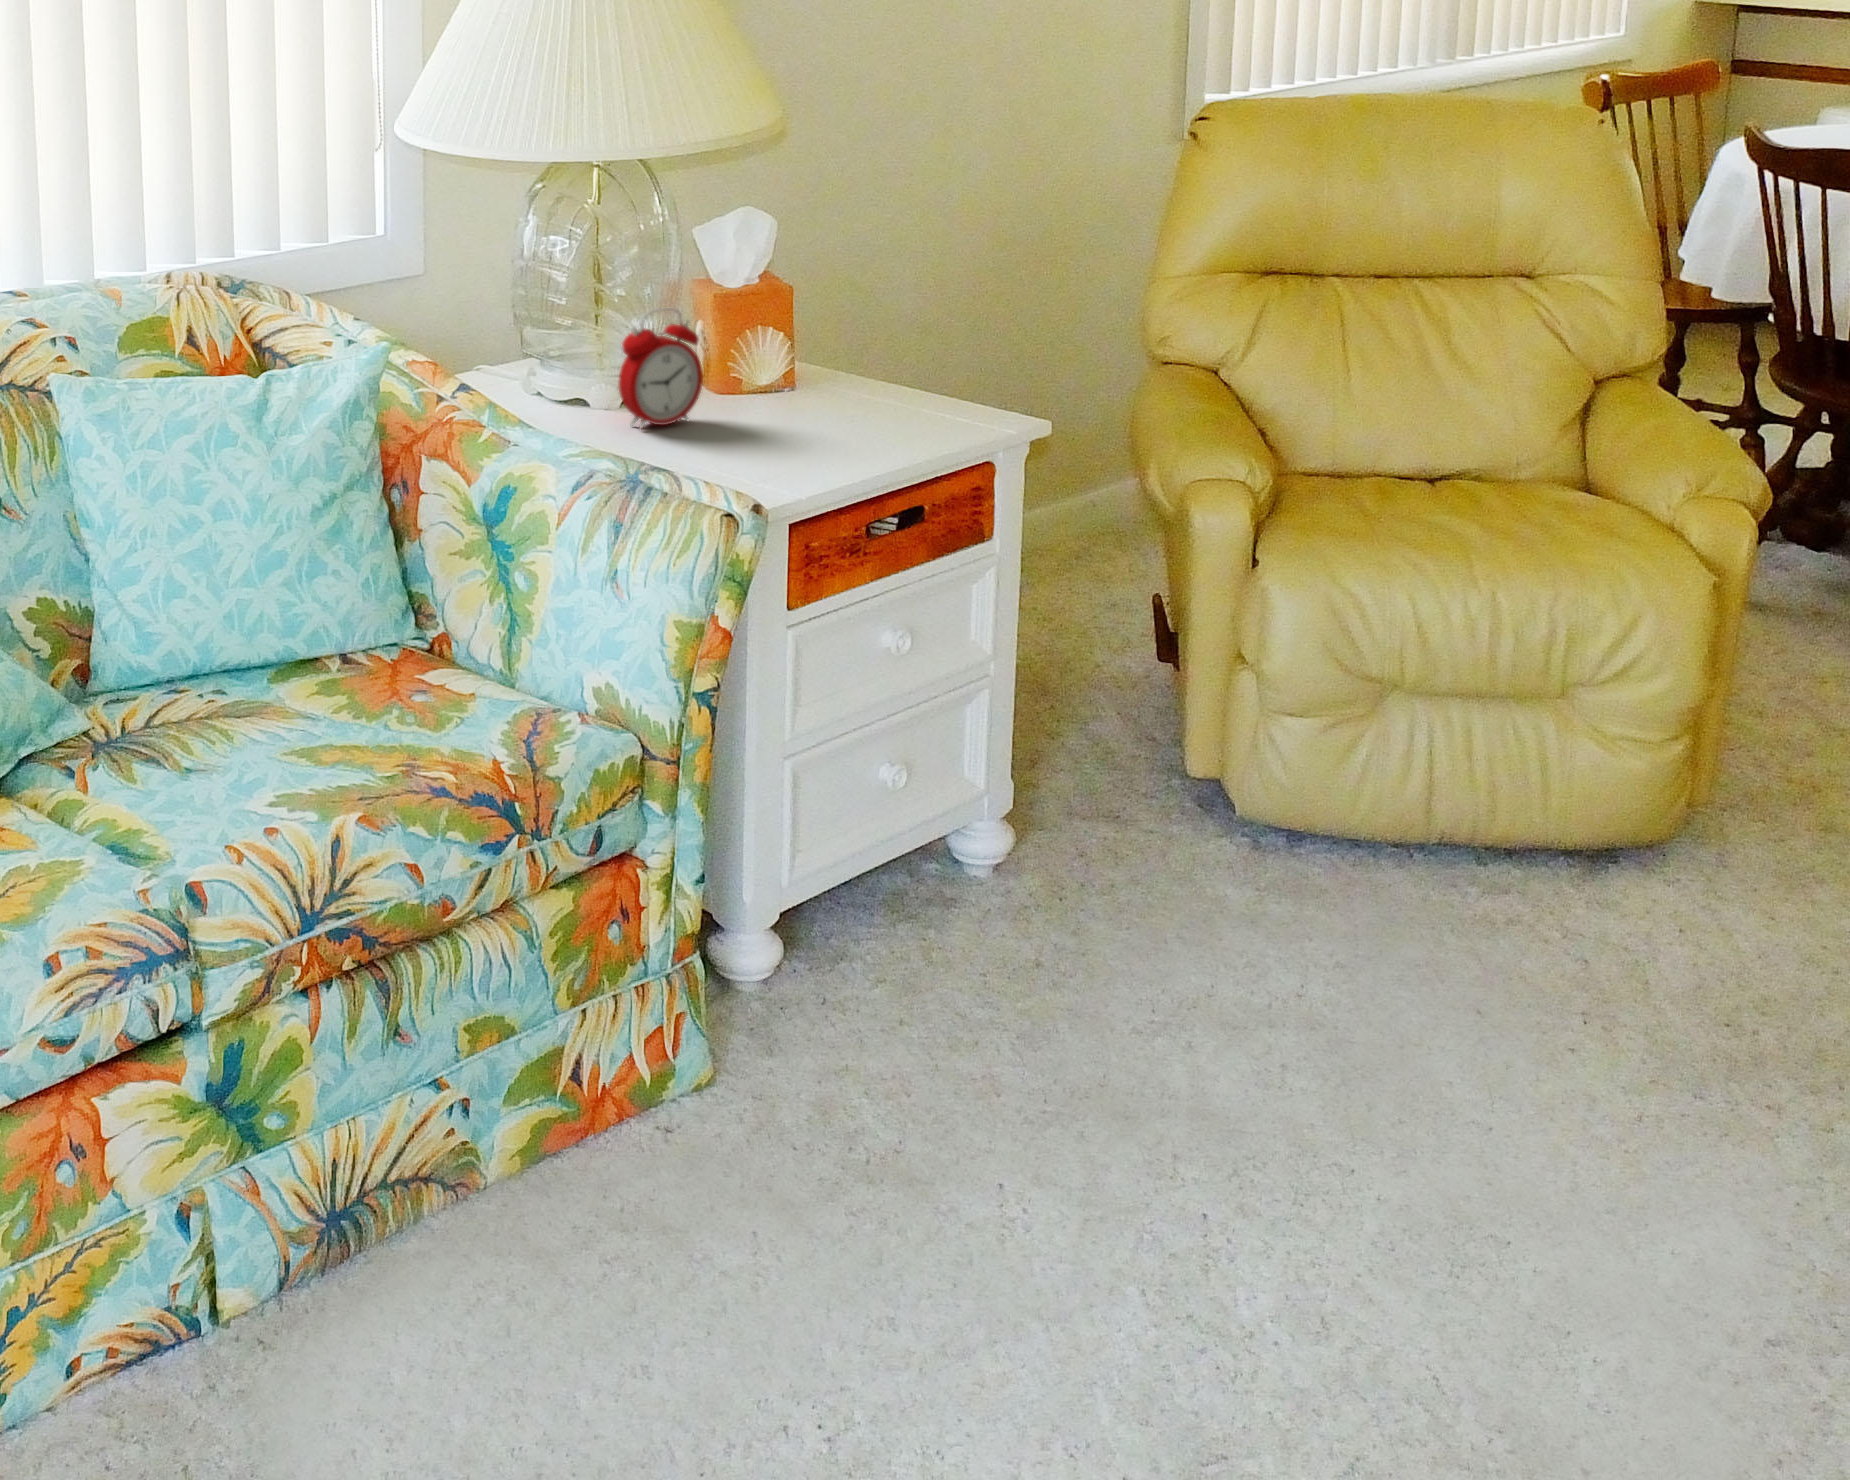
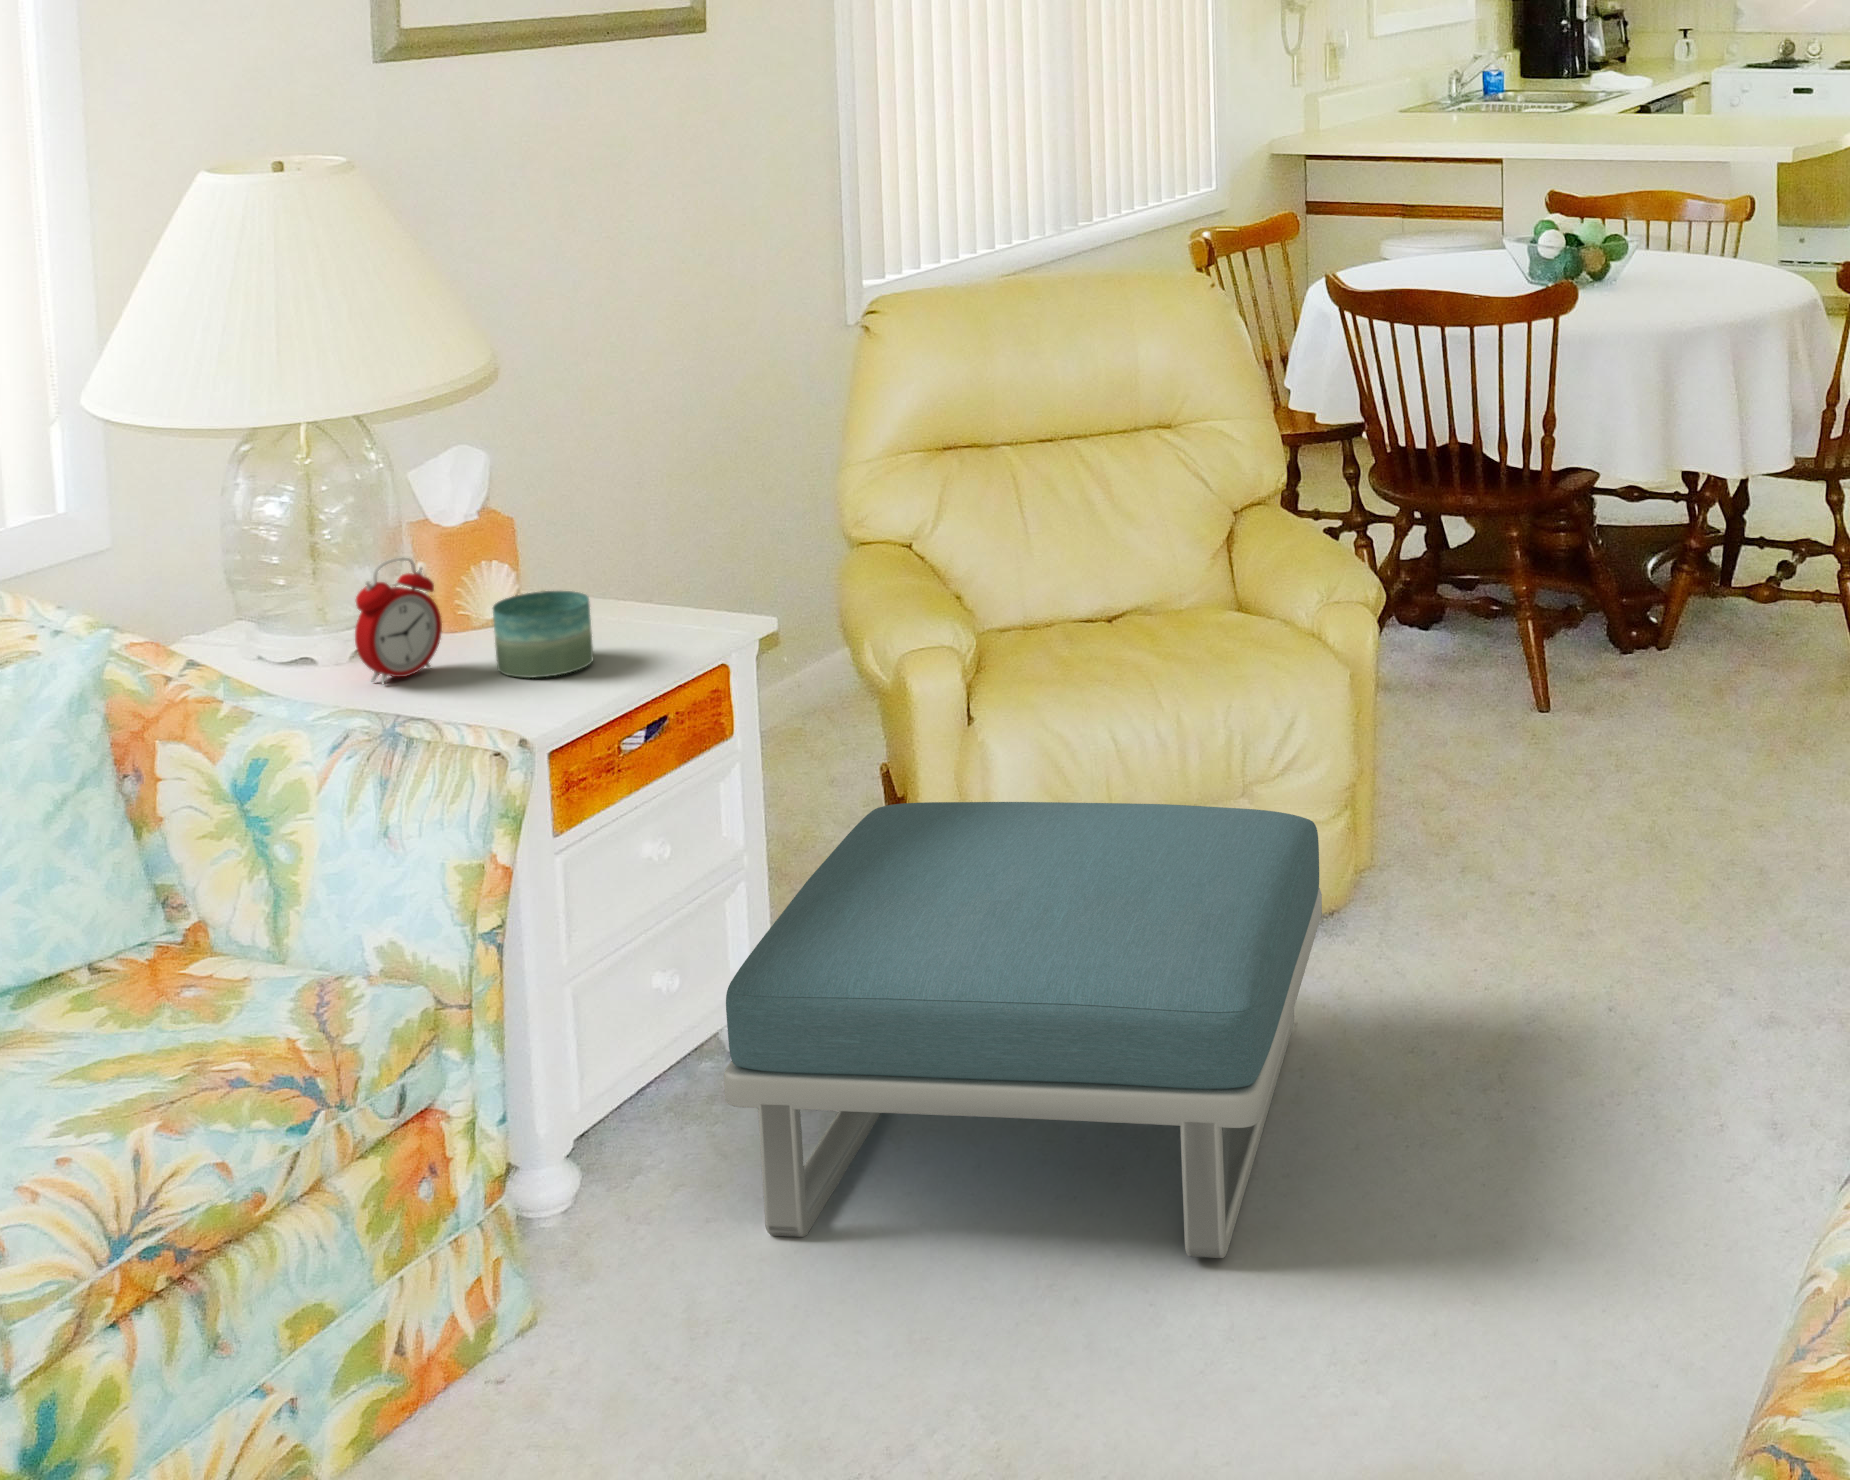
candle: none [752,360,850,446] -> present [493,591,593,678]
footstool: none [932,638,1678,1236] -> present [724,802,1322,1258]

